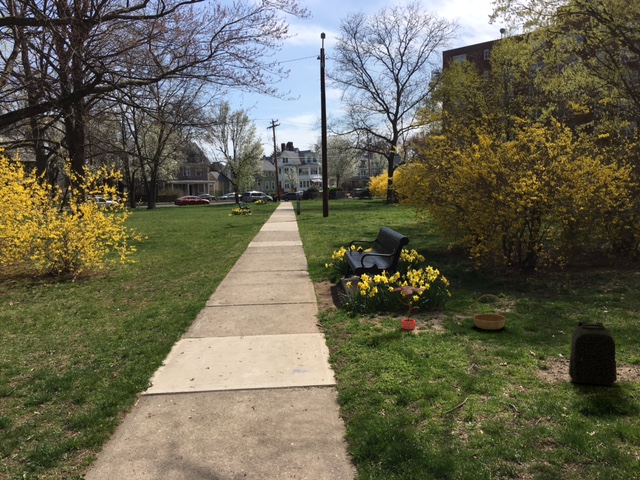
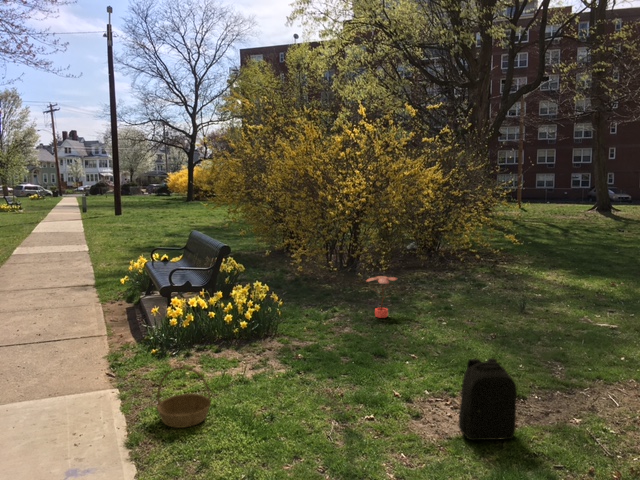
potted plant: present [392,286,425,330] -> present [367,276,397,318]
basket: present [472,294,506,330] -> present [157,367,211,428]

